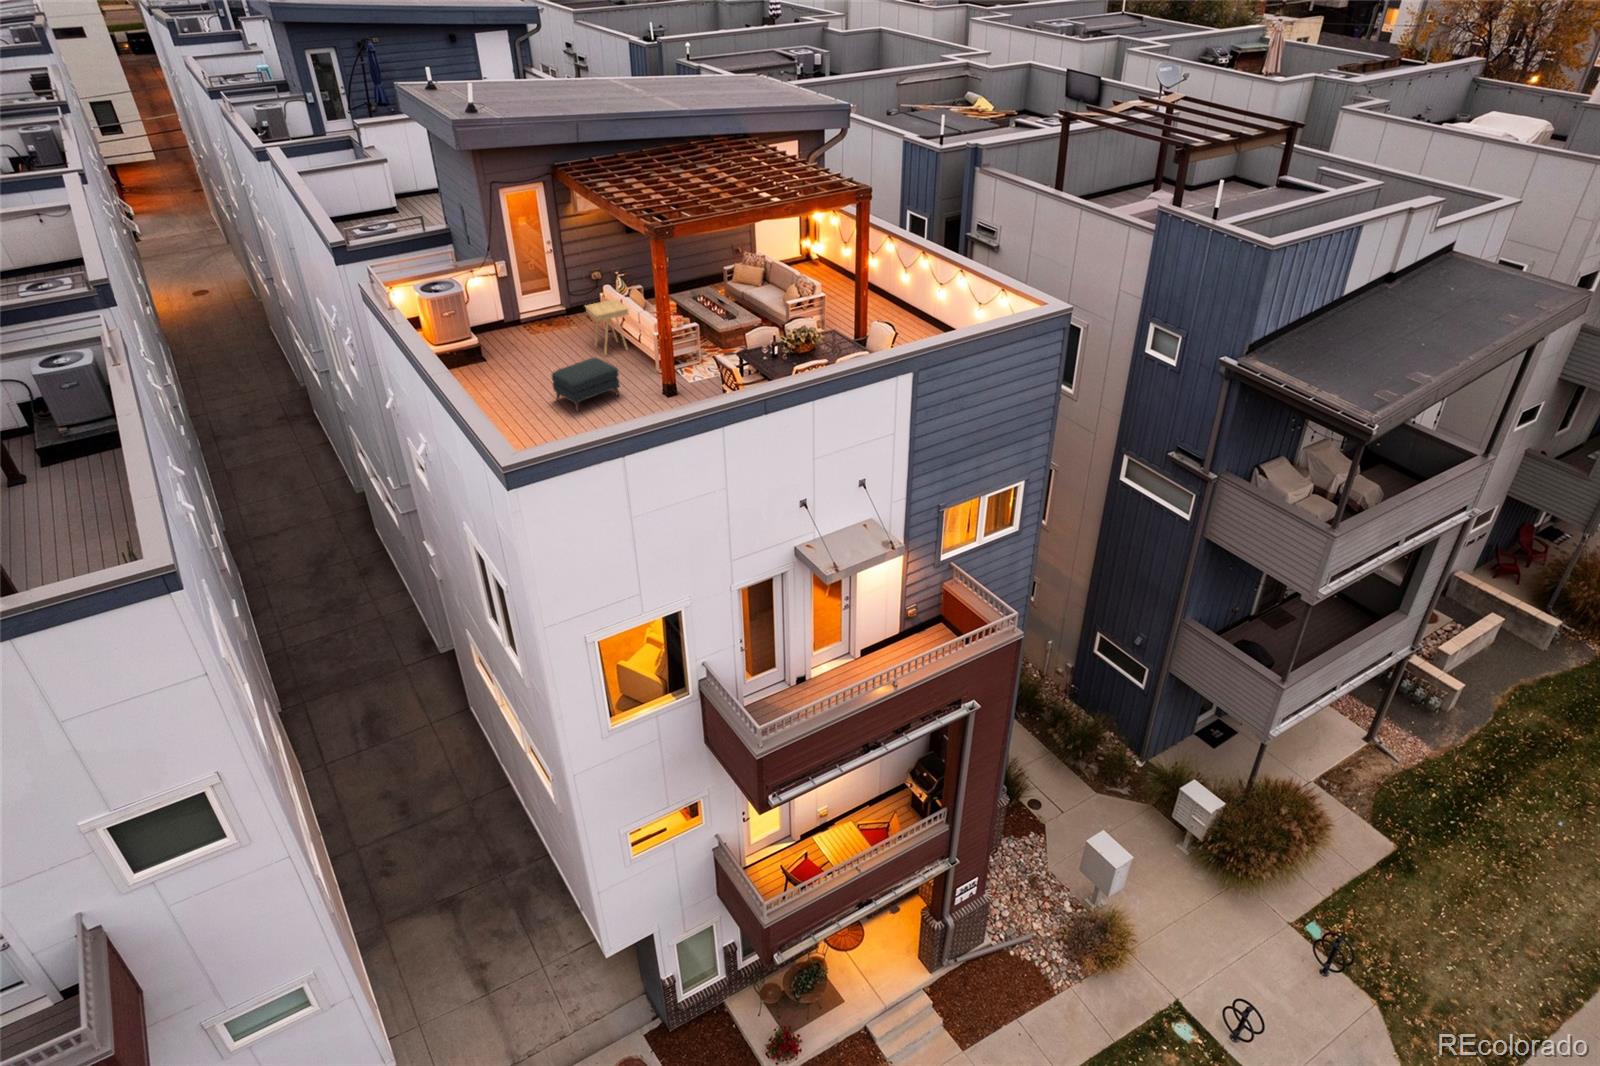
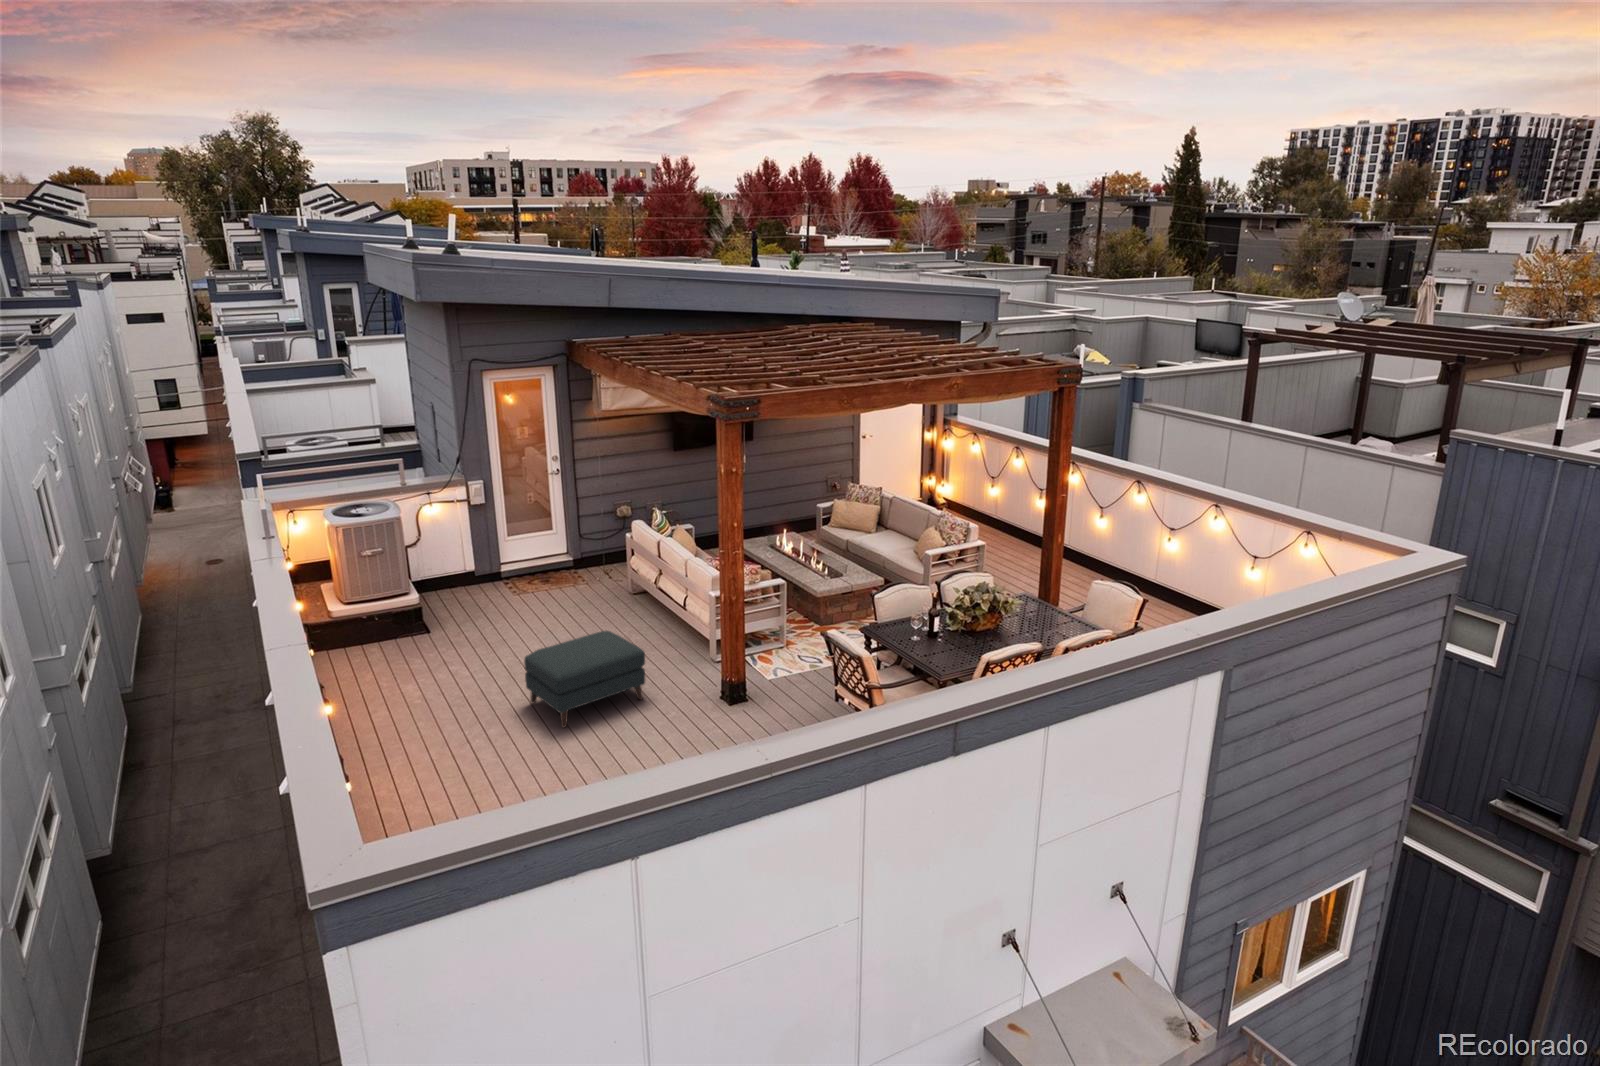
side table: present [585,299,628,355] -> none [599,540,671,630]

